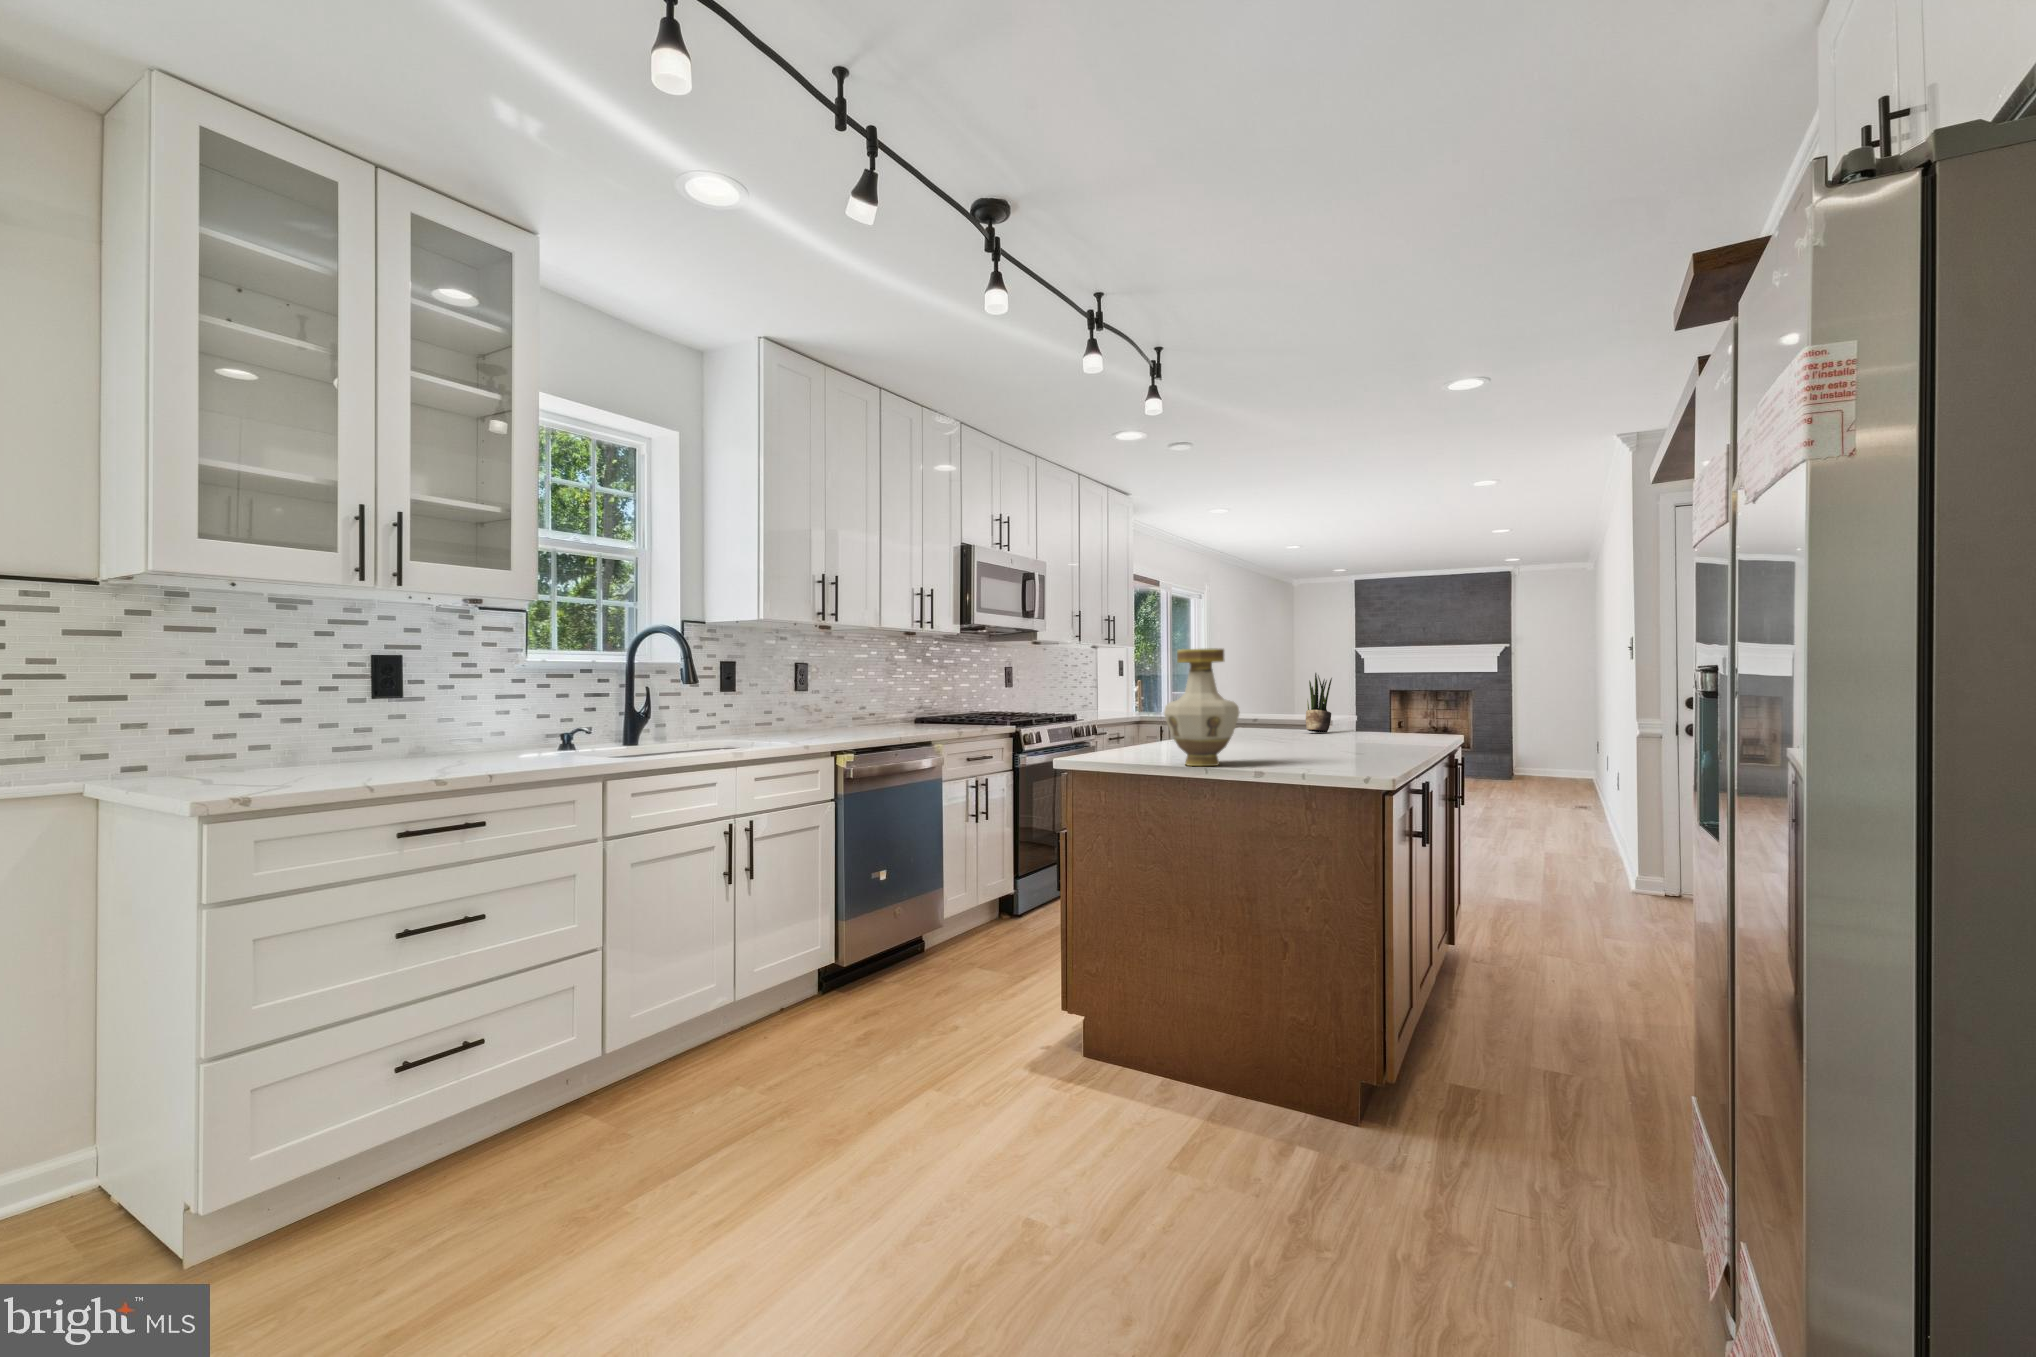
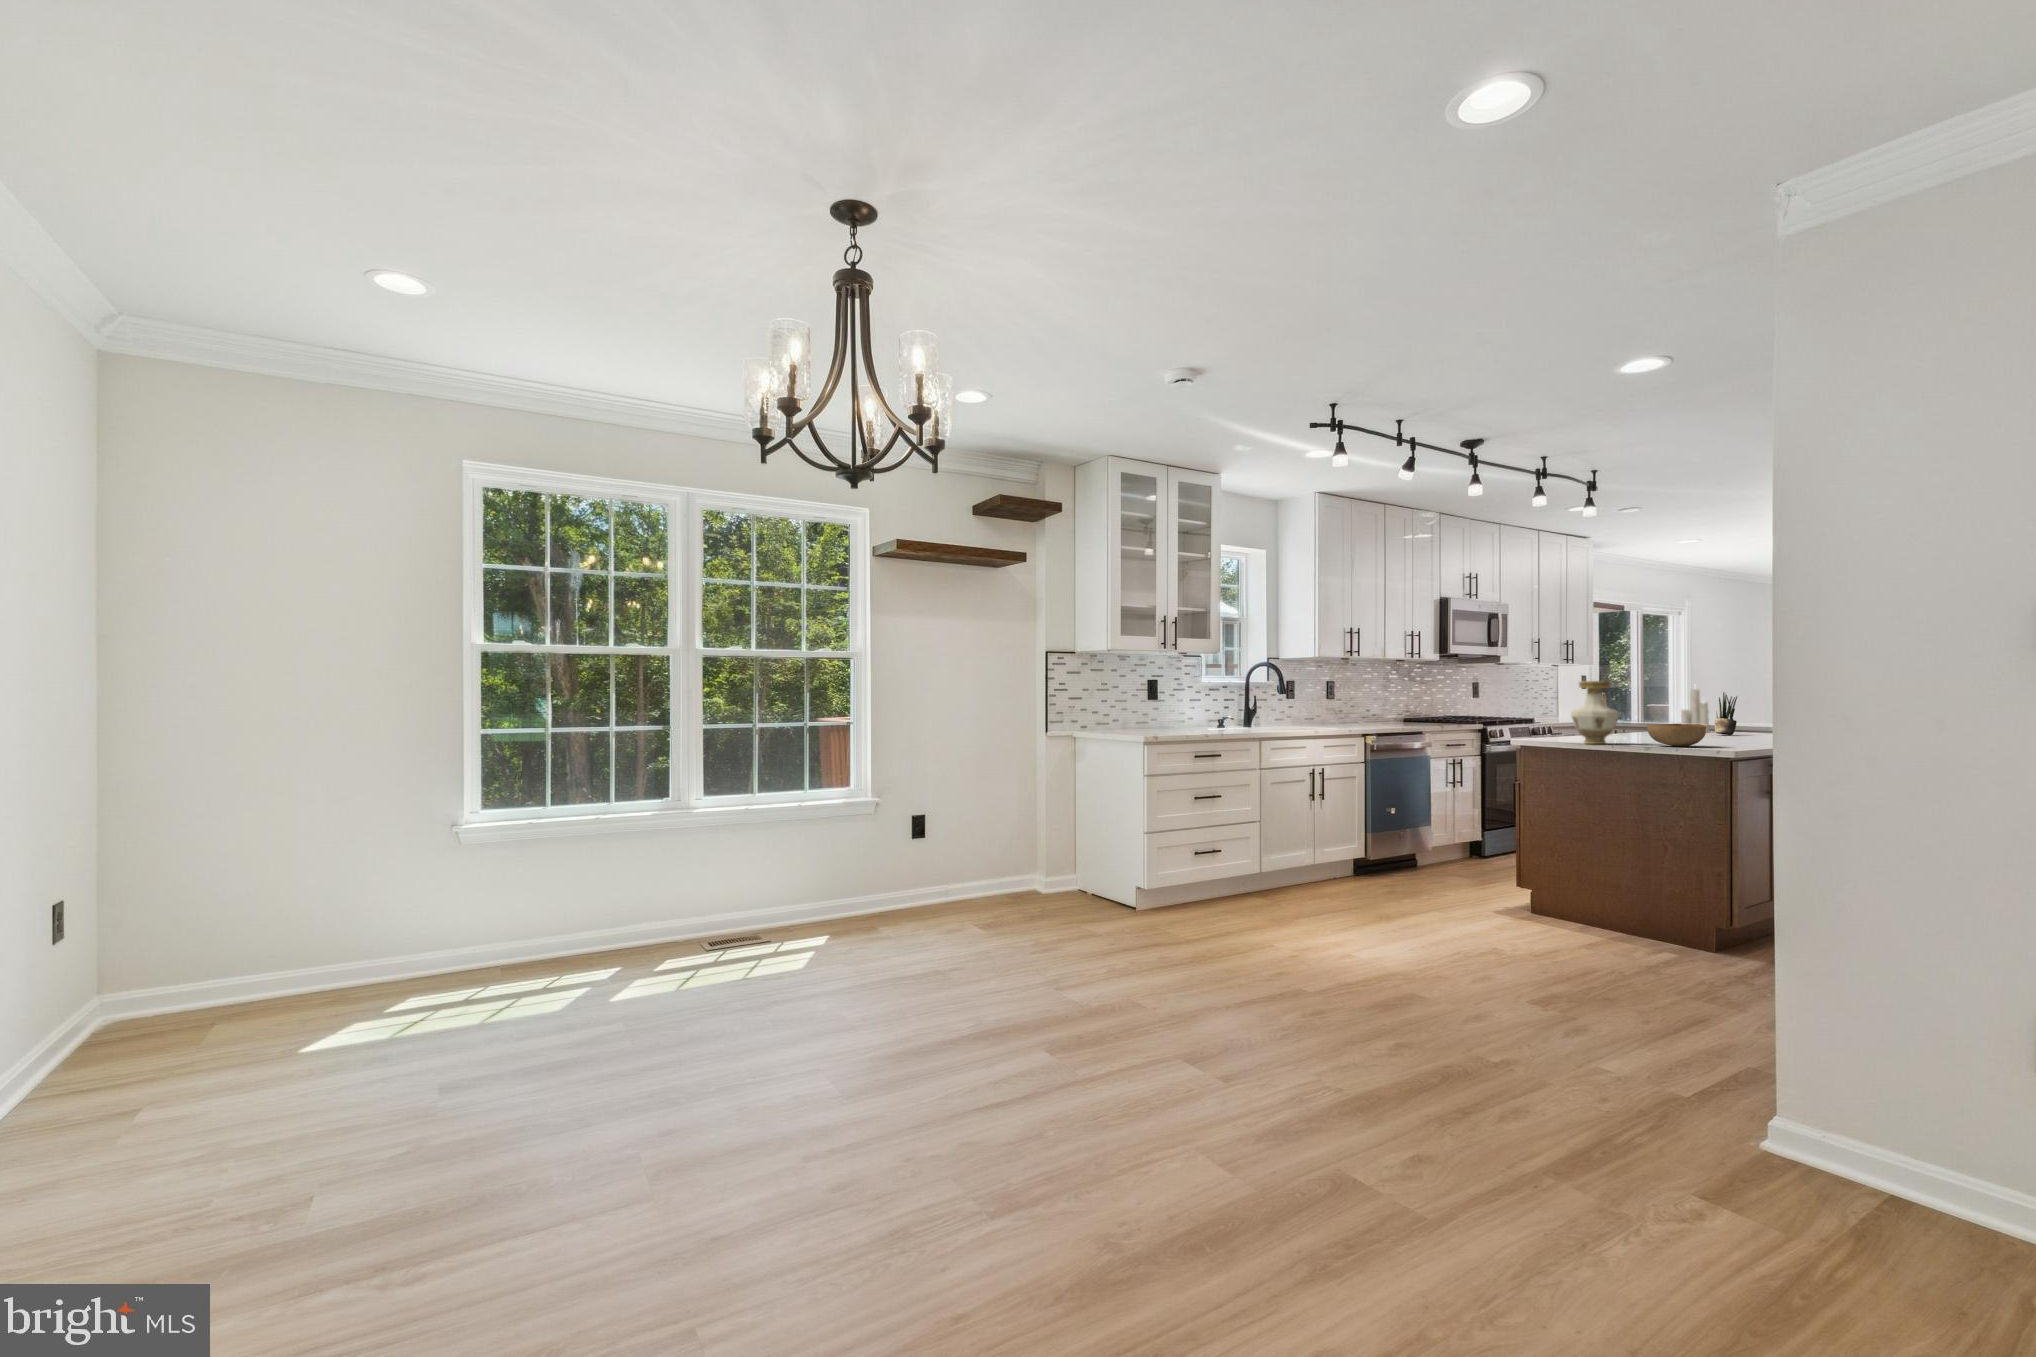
candle: none [1252,660,1286,728] -> present [1681,689,1710,732]
bowl: none [1290,724,1385,767] -> present [1647,724,1707,746]

